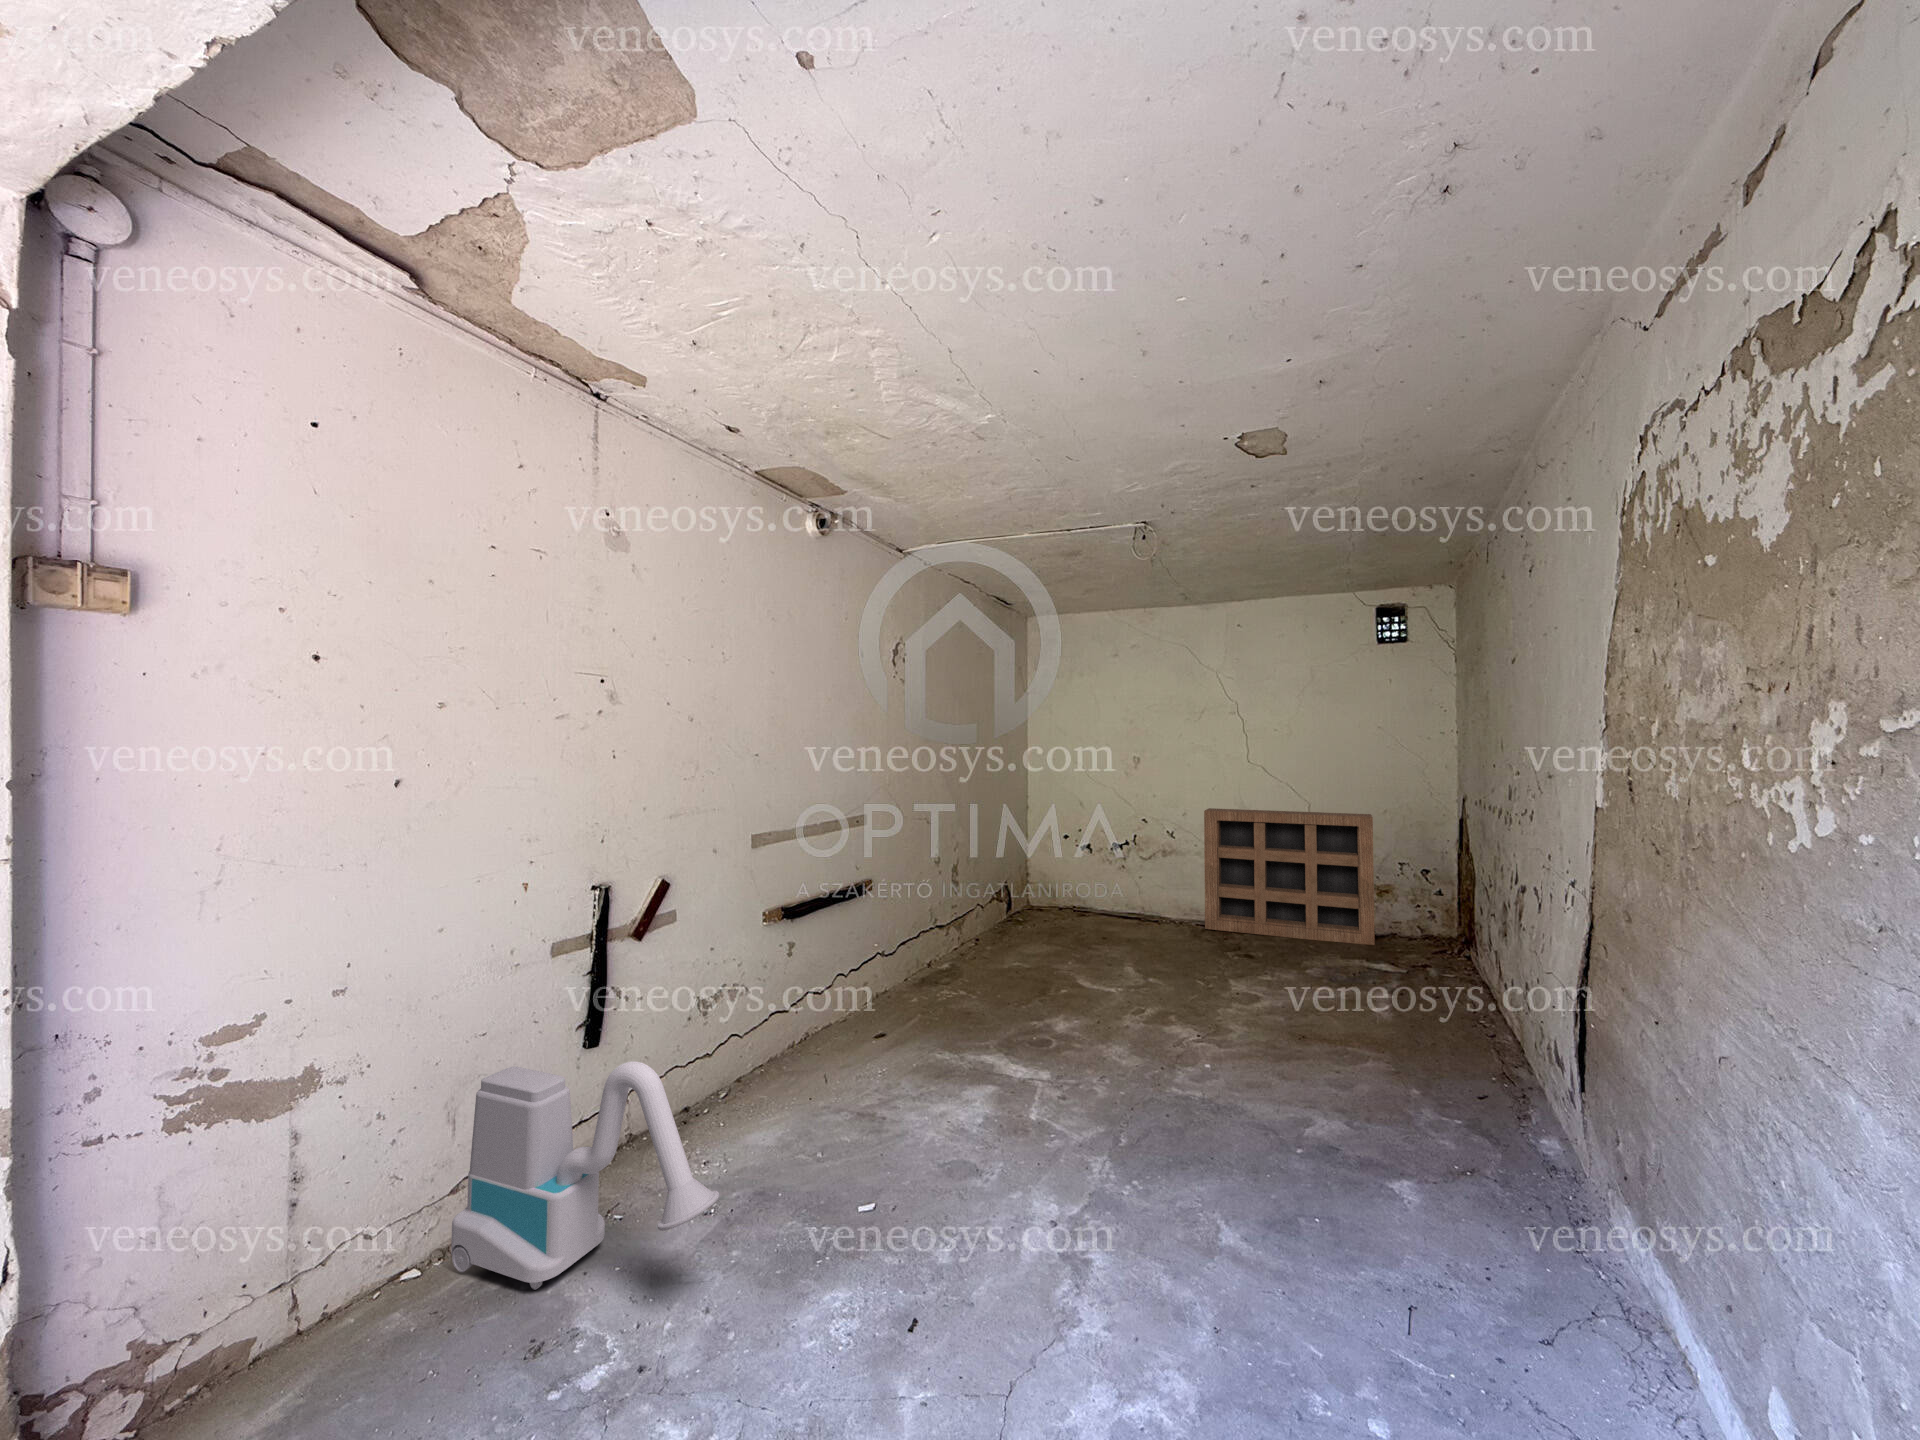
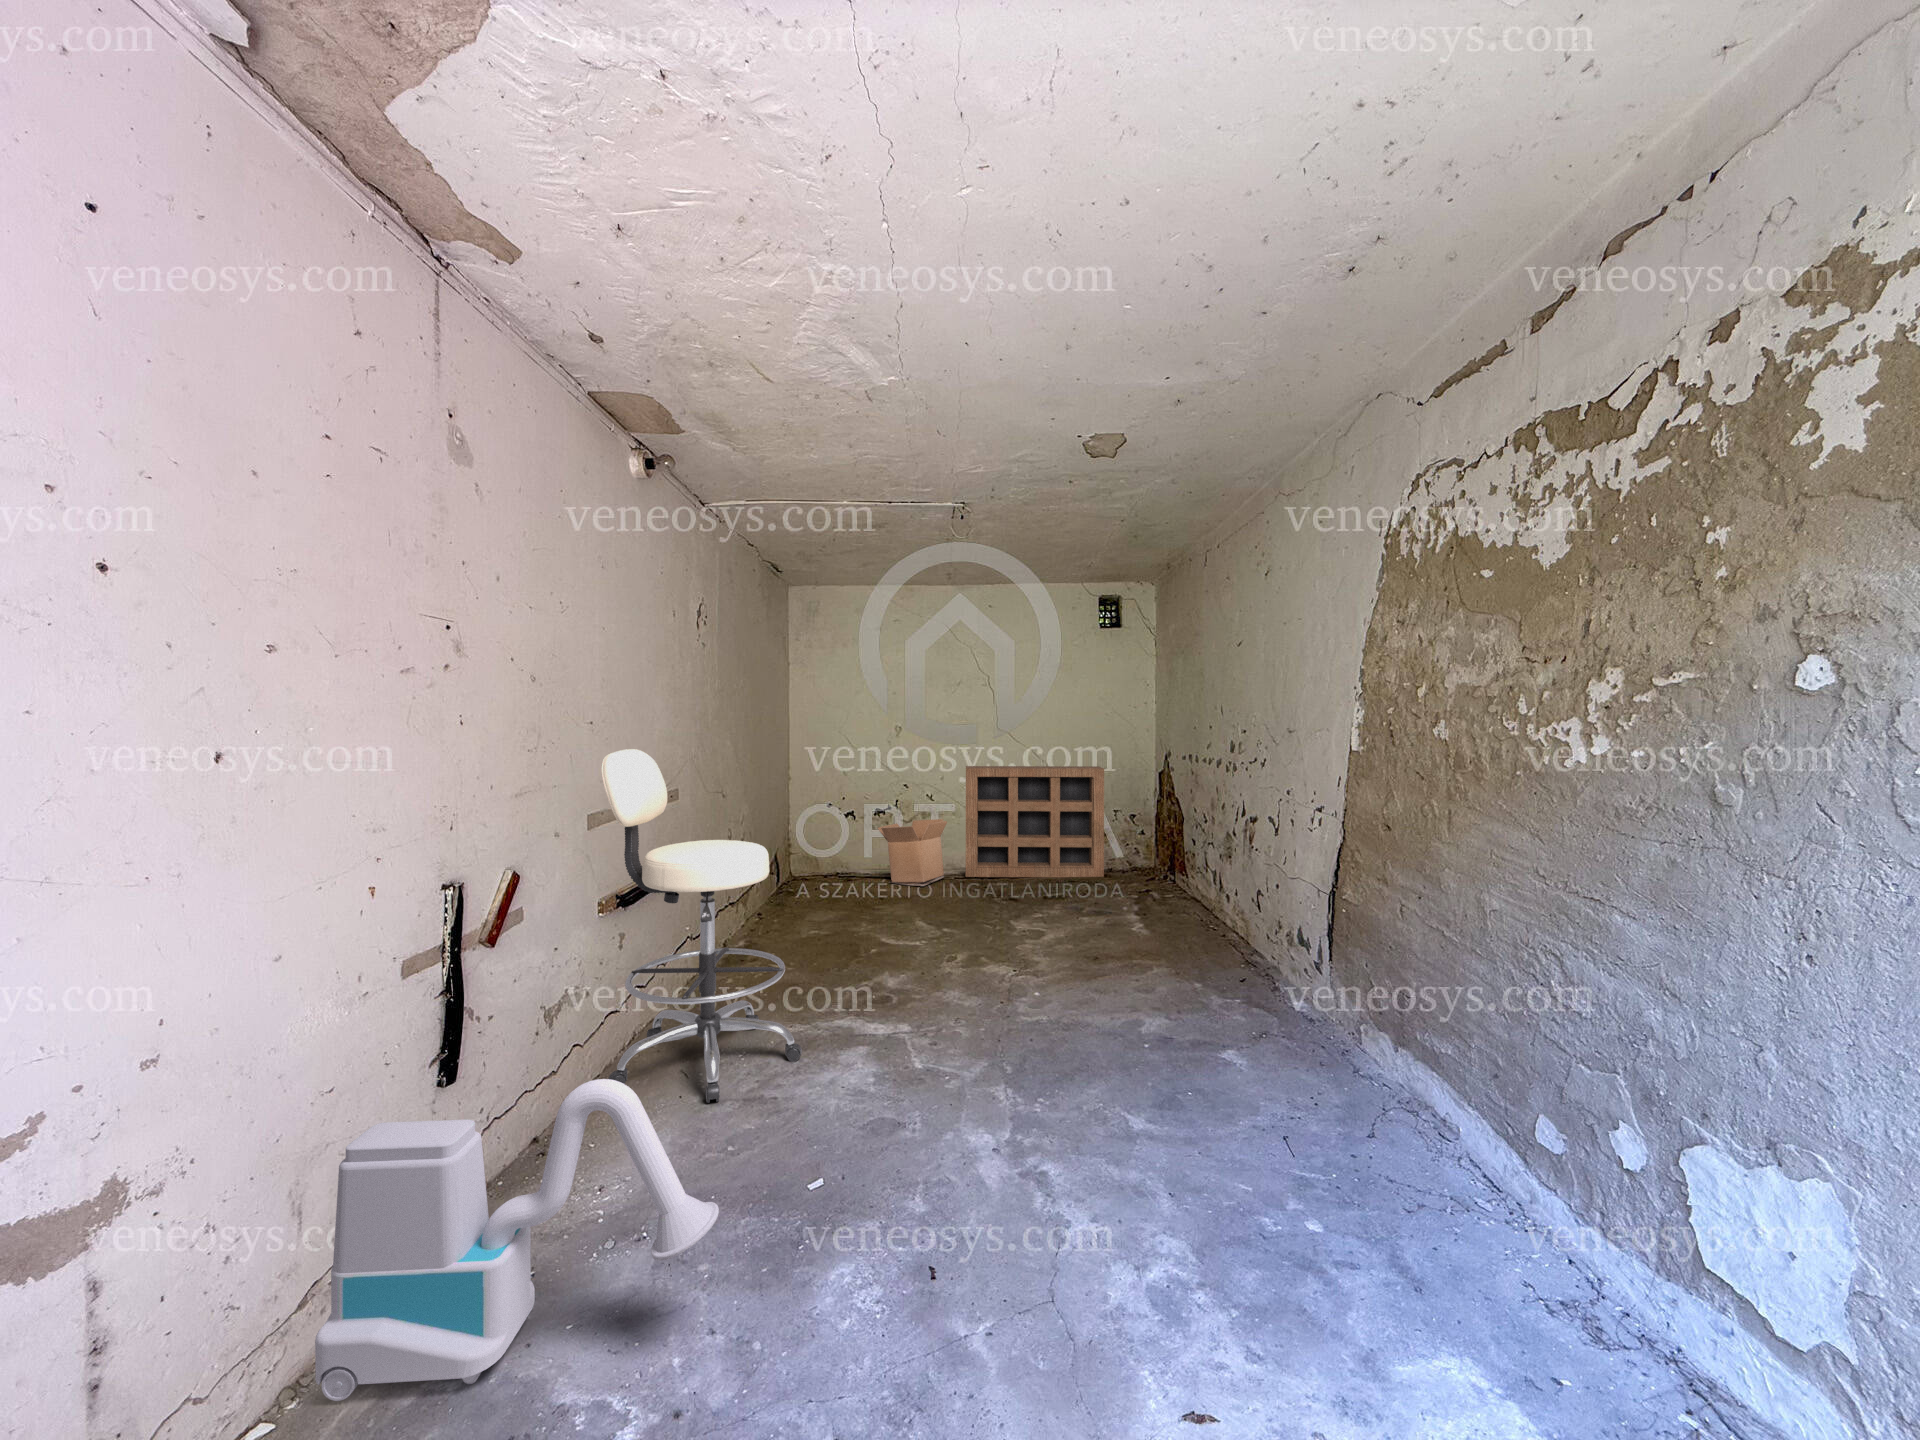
stool: none [761,783,929,1111] -> present [602,749,802,1103]
cardboard box: none [1109,864,1183,934] -> present [878,819,947,886]

